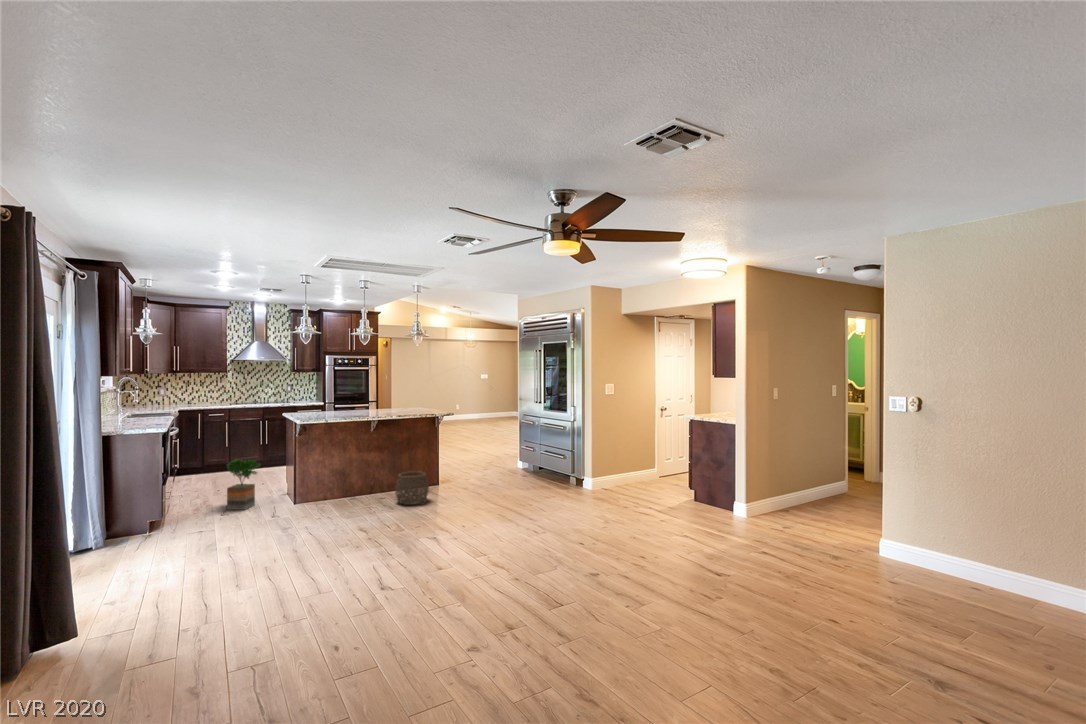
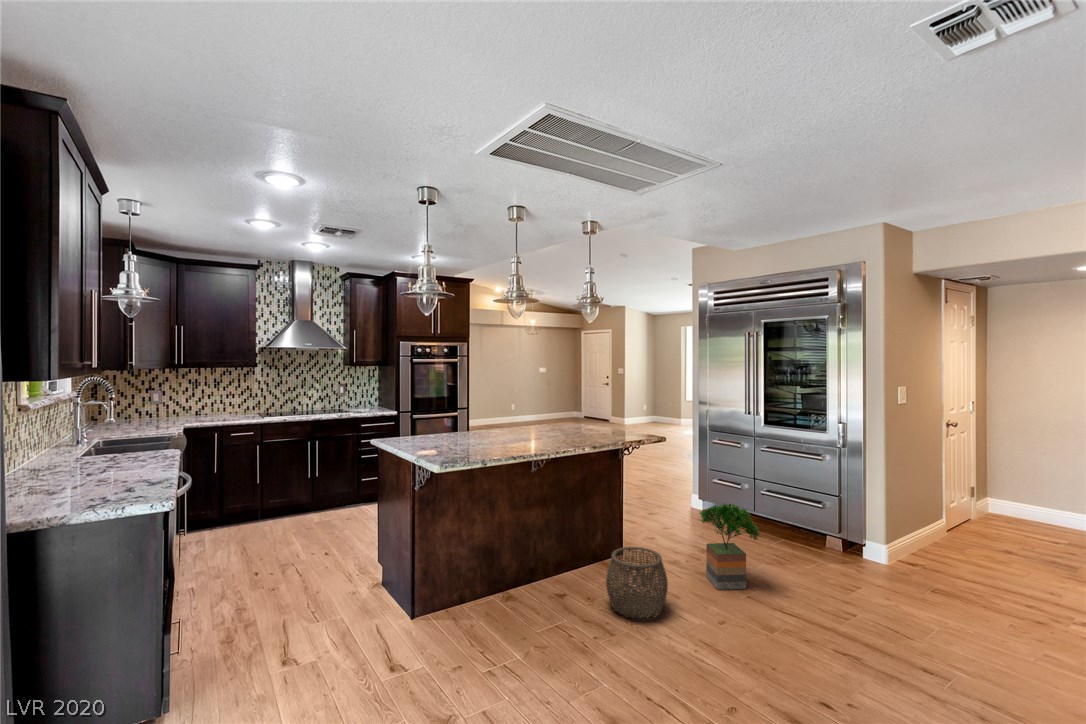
potted tree: present [227,459,260,510] -> present [700,504,760,590]

